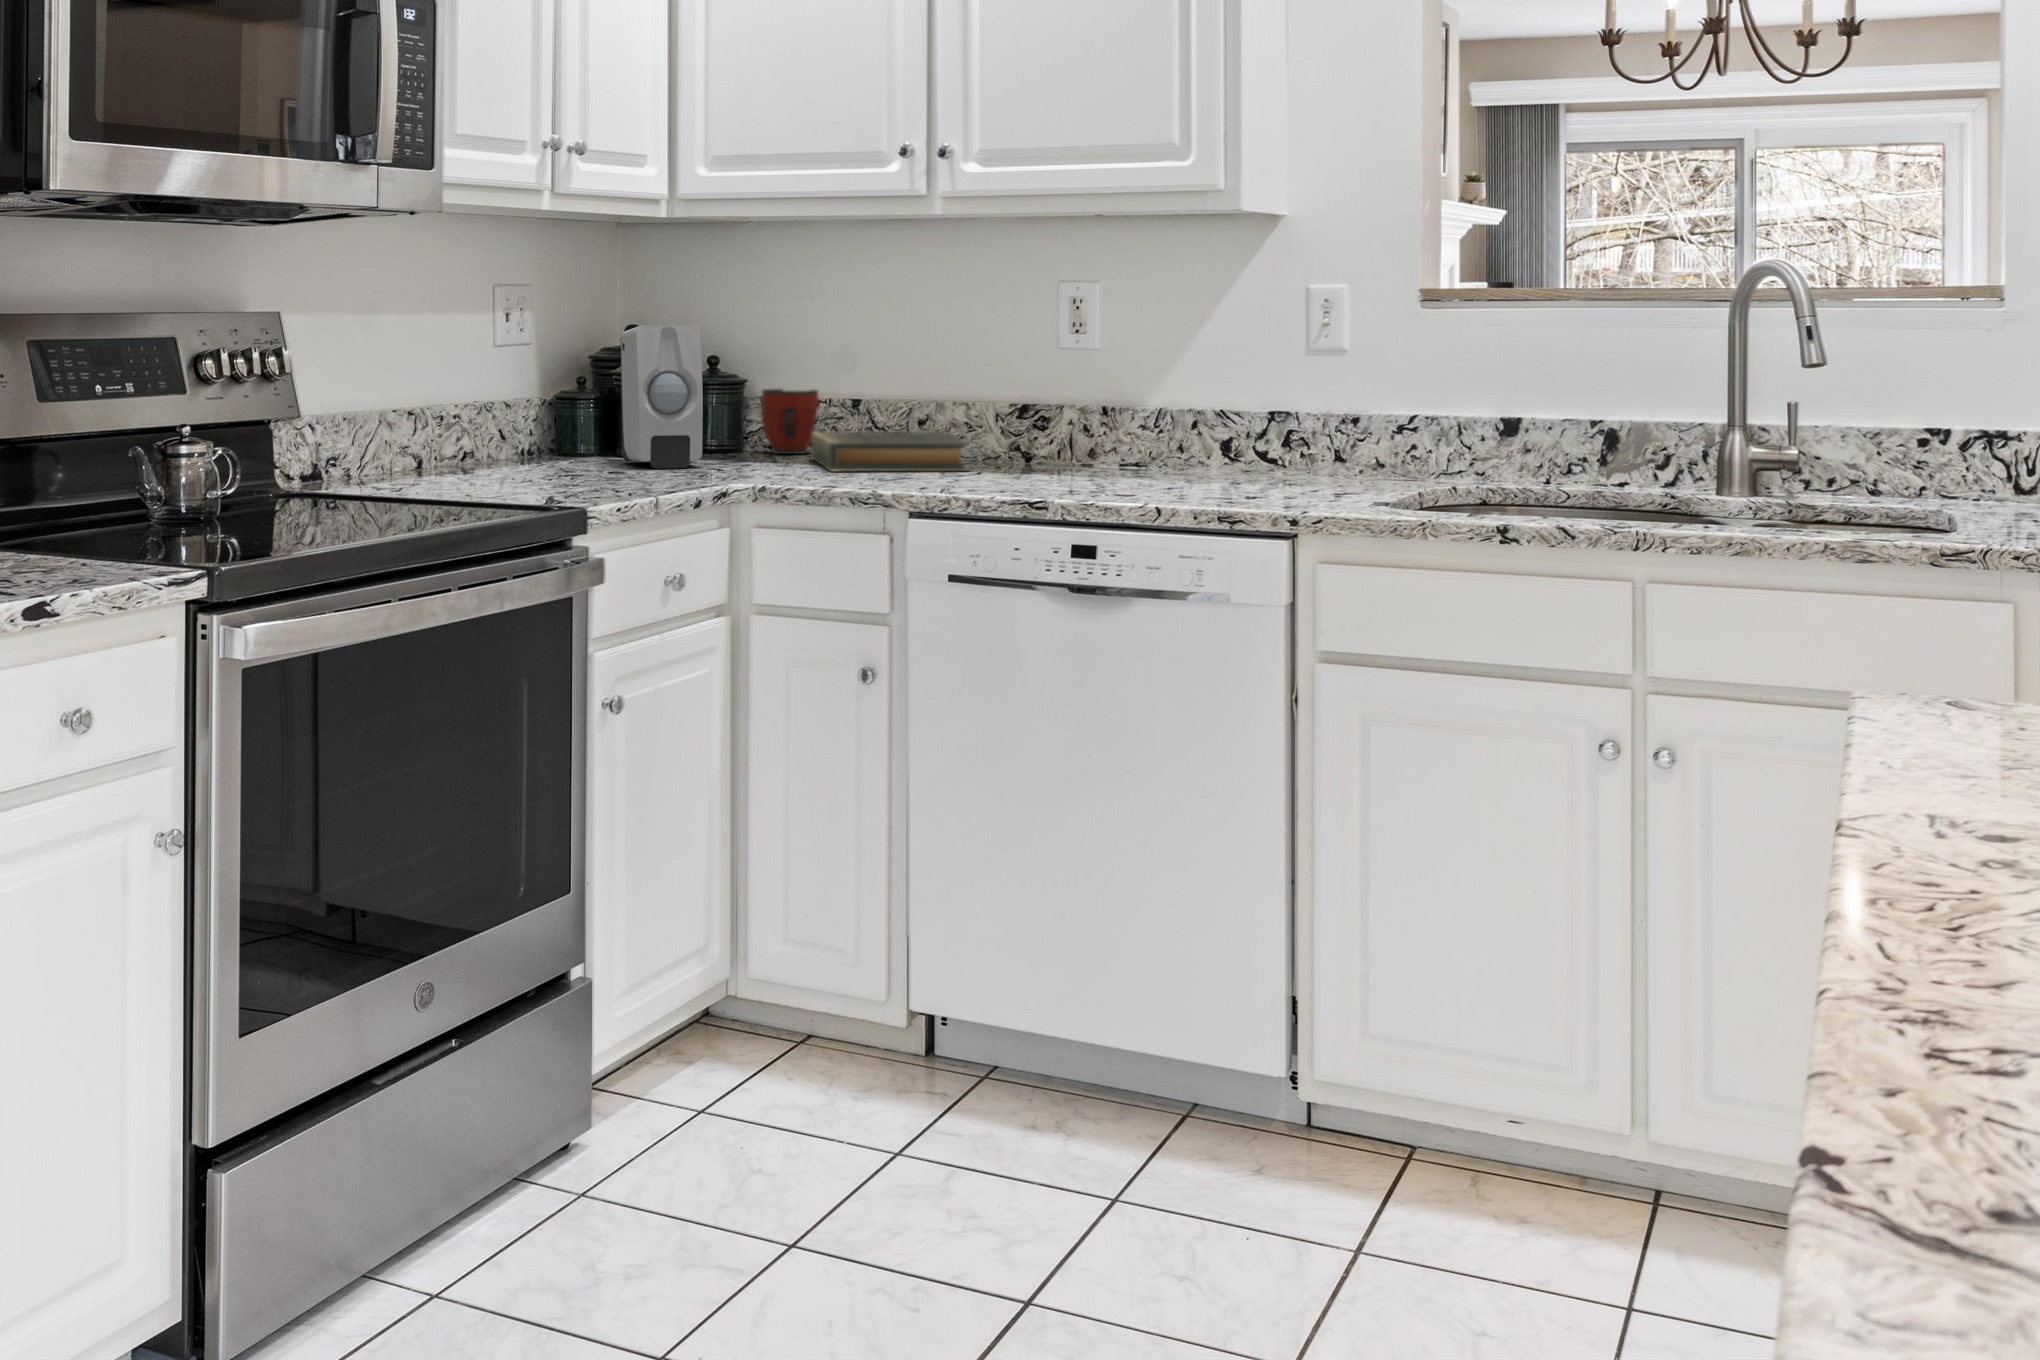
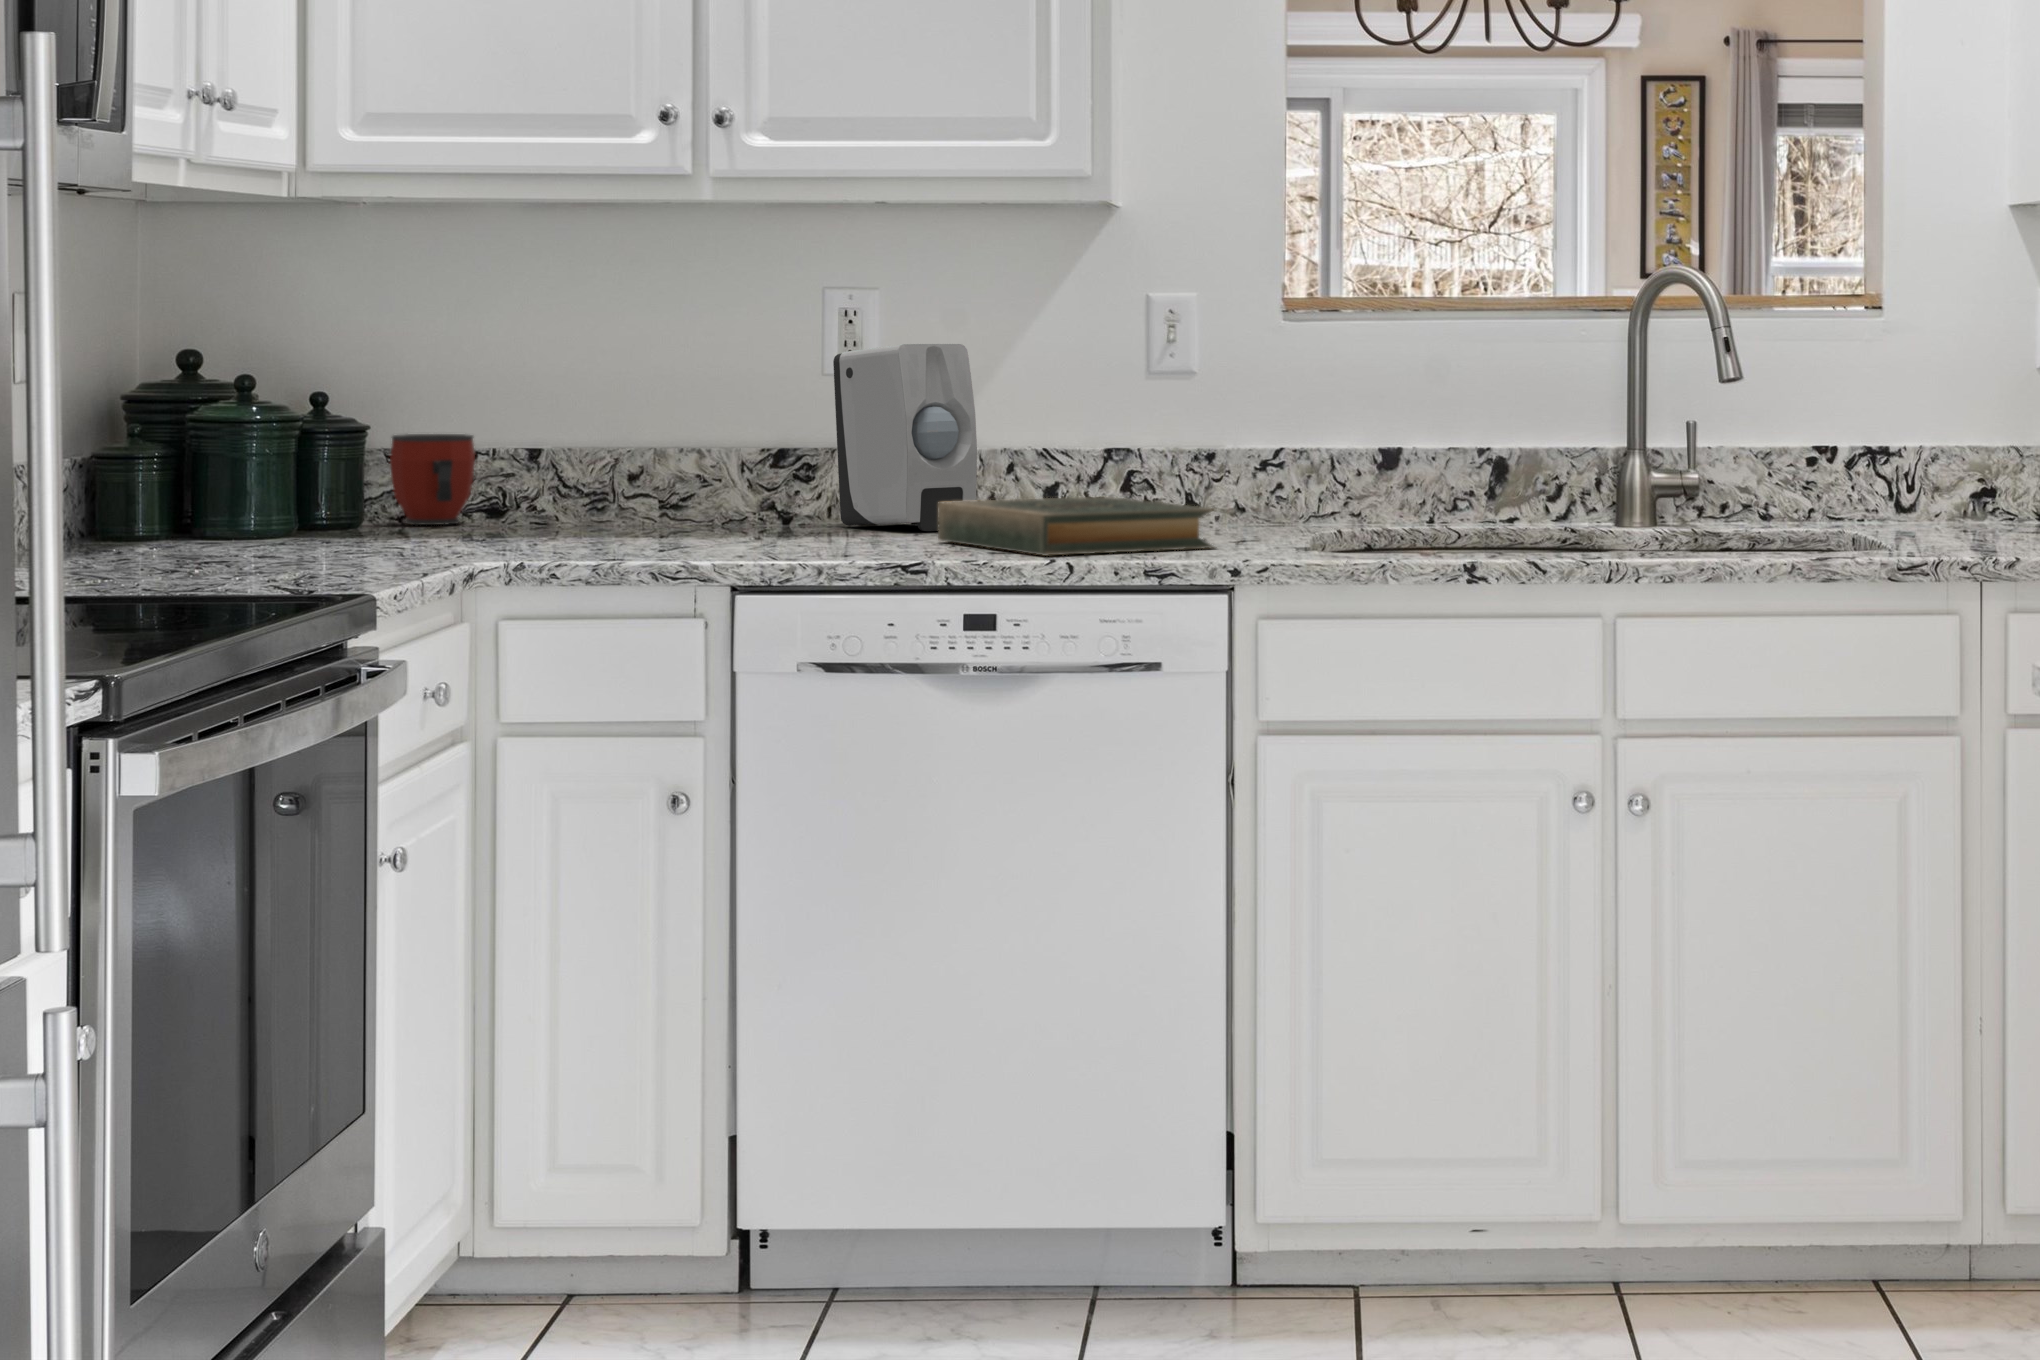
soap dispenser: present [621,325,703,468] -> present [833,344,977,531]
hardback book: present [811,431,969,471] -> present [938,496,1214,555]

